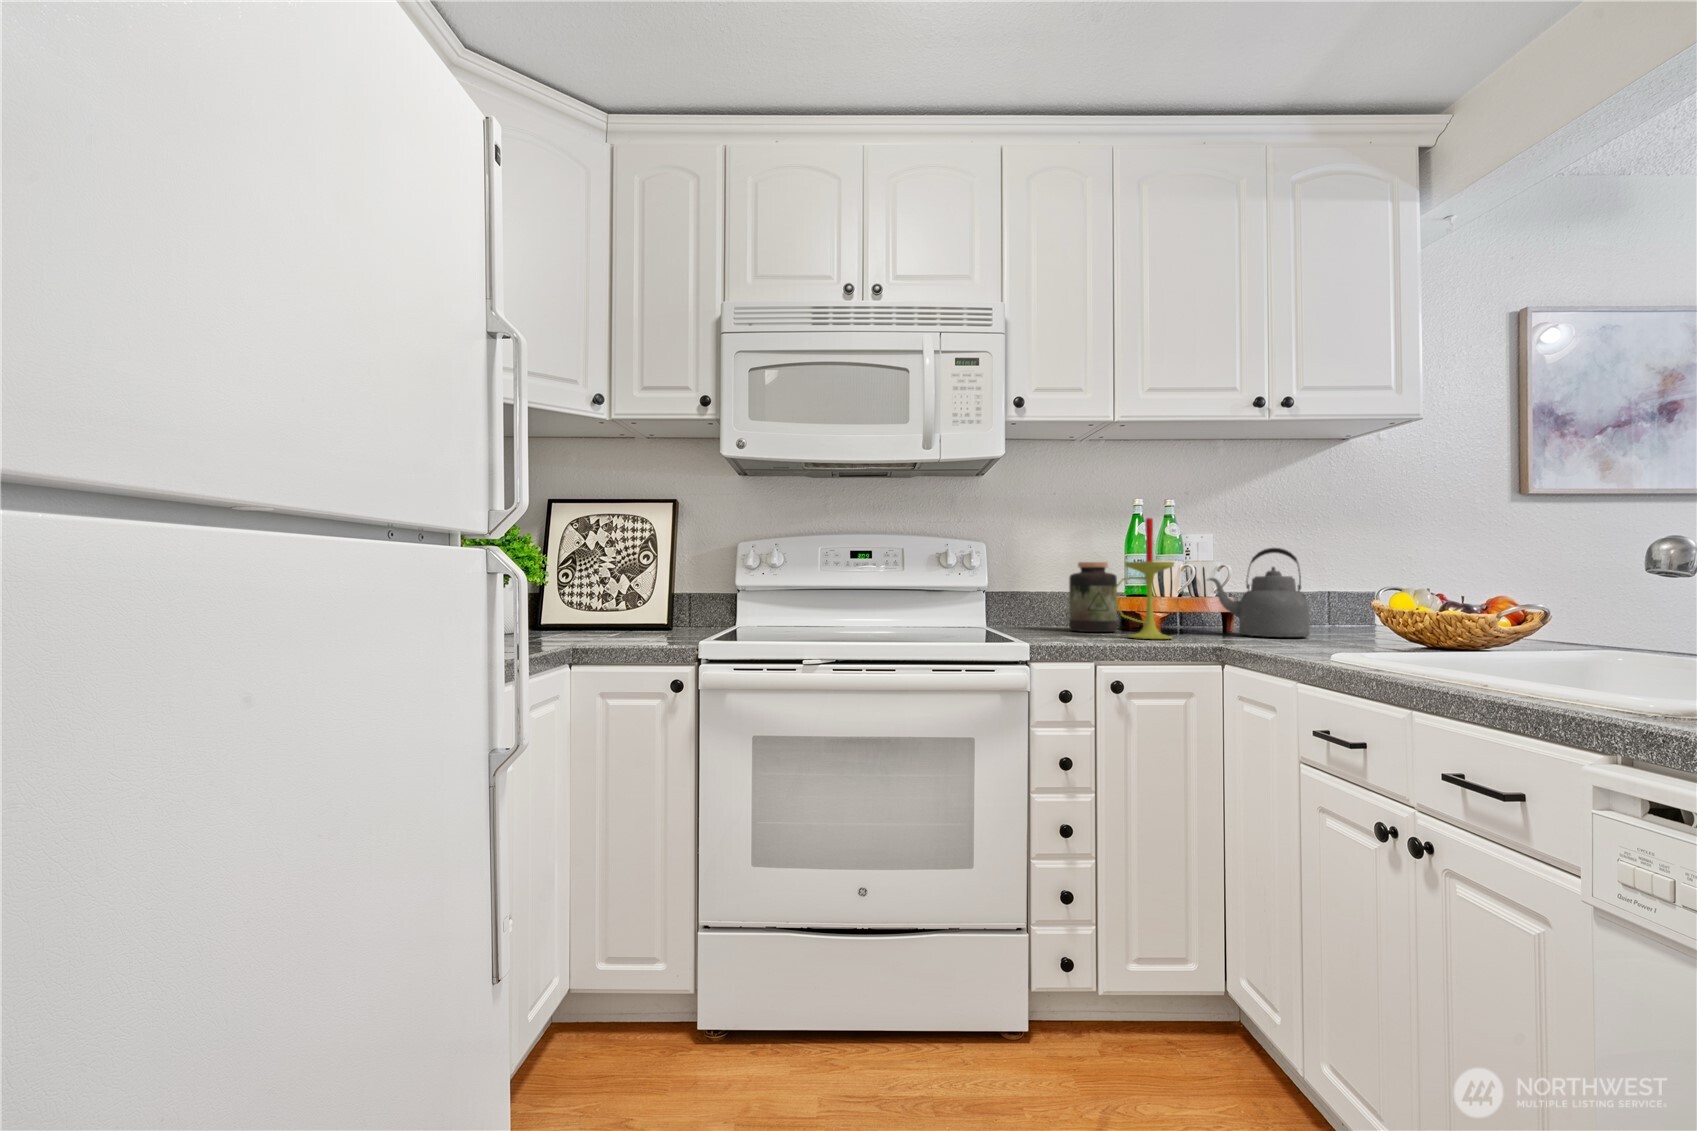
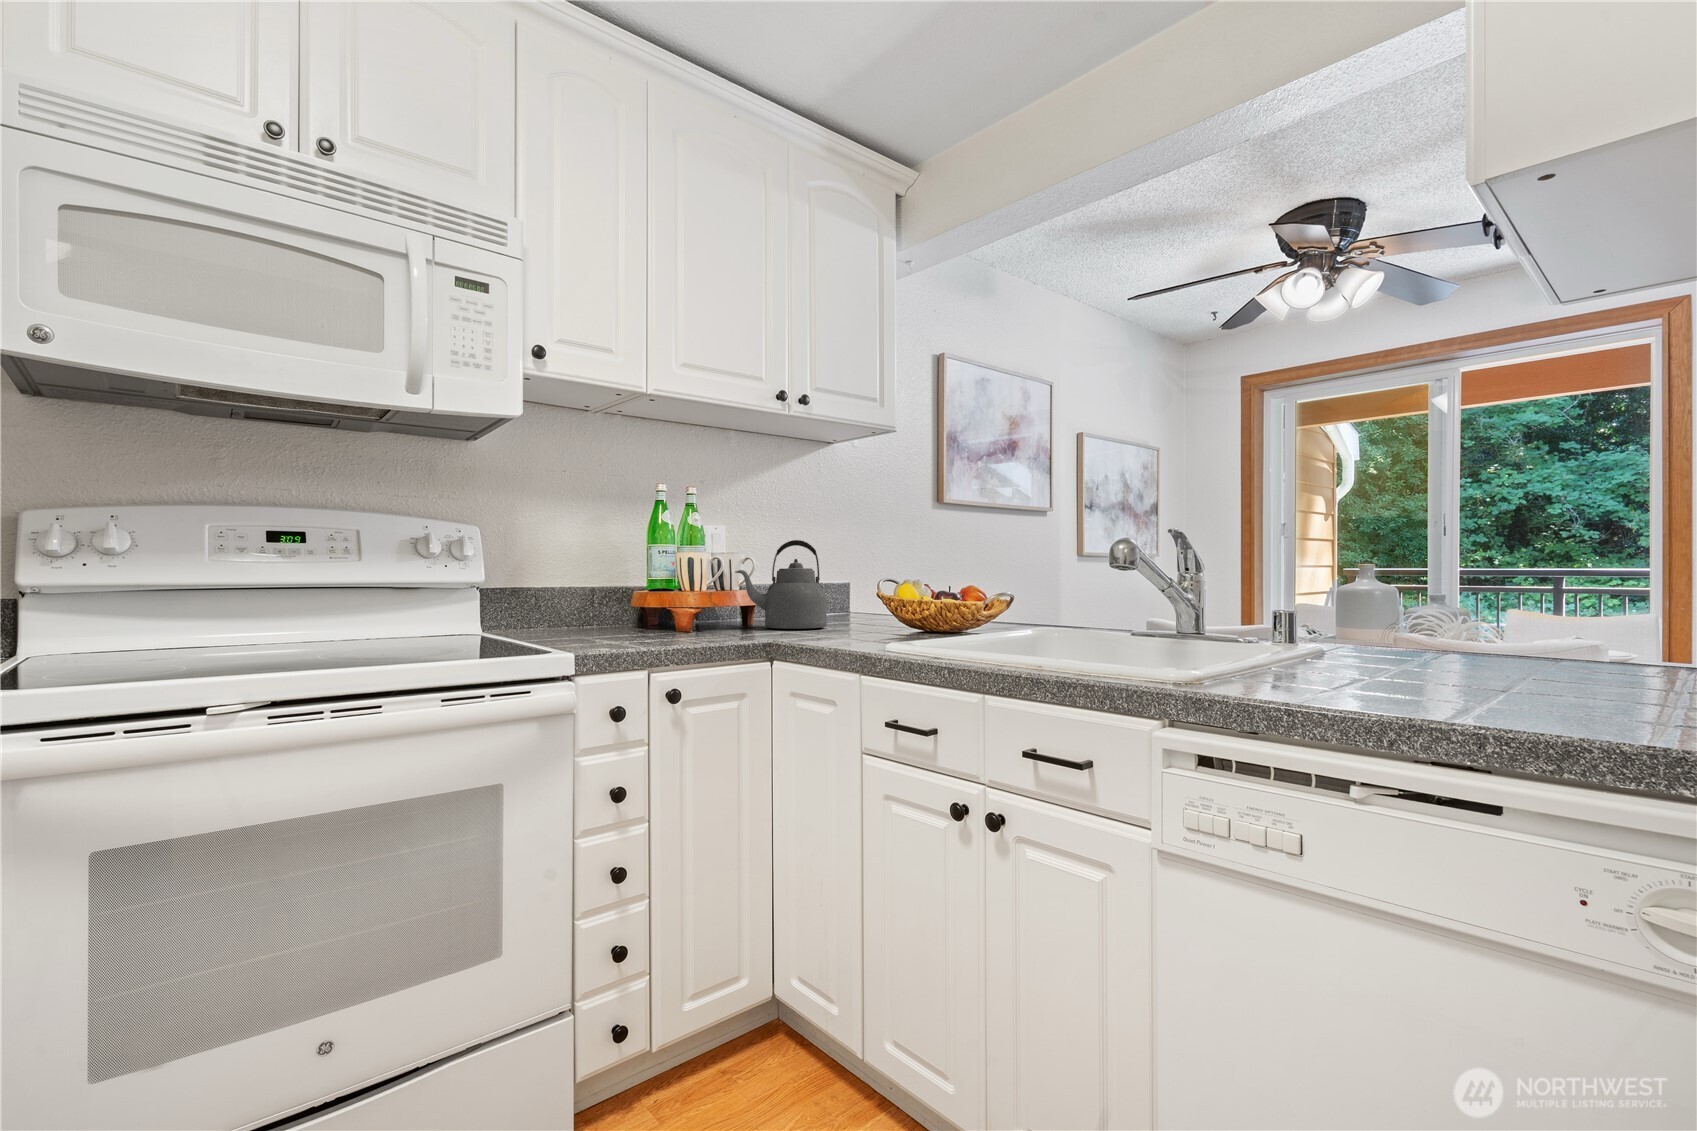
candle: present [1113,518,1174,639] -> none [657,501,720,639]
jar: present [1069,562,1117,632] -> none [591,552,646,634]

